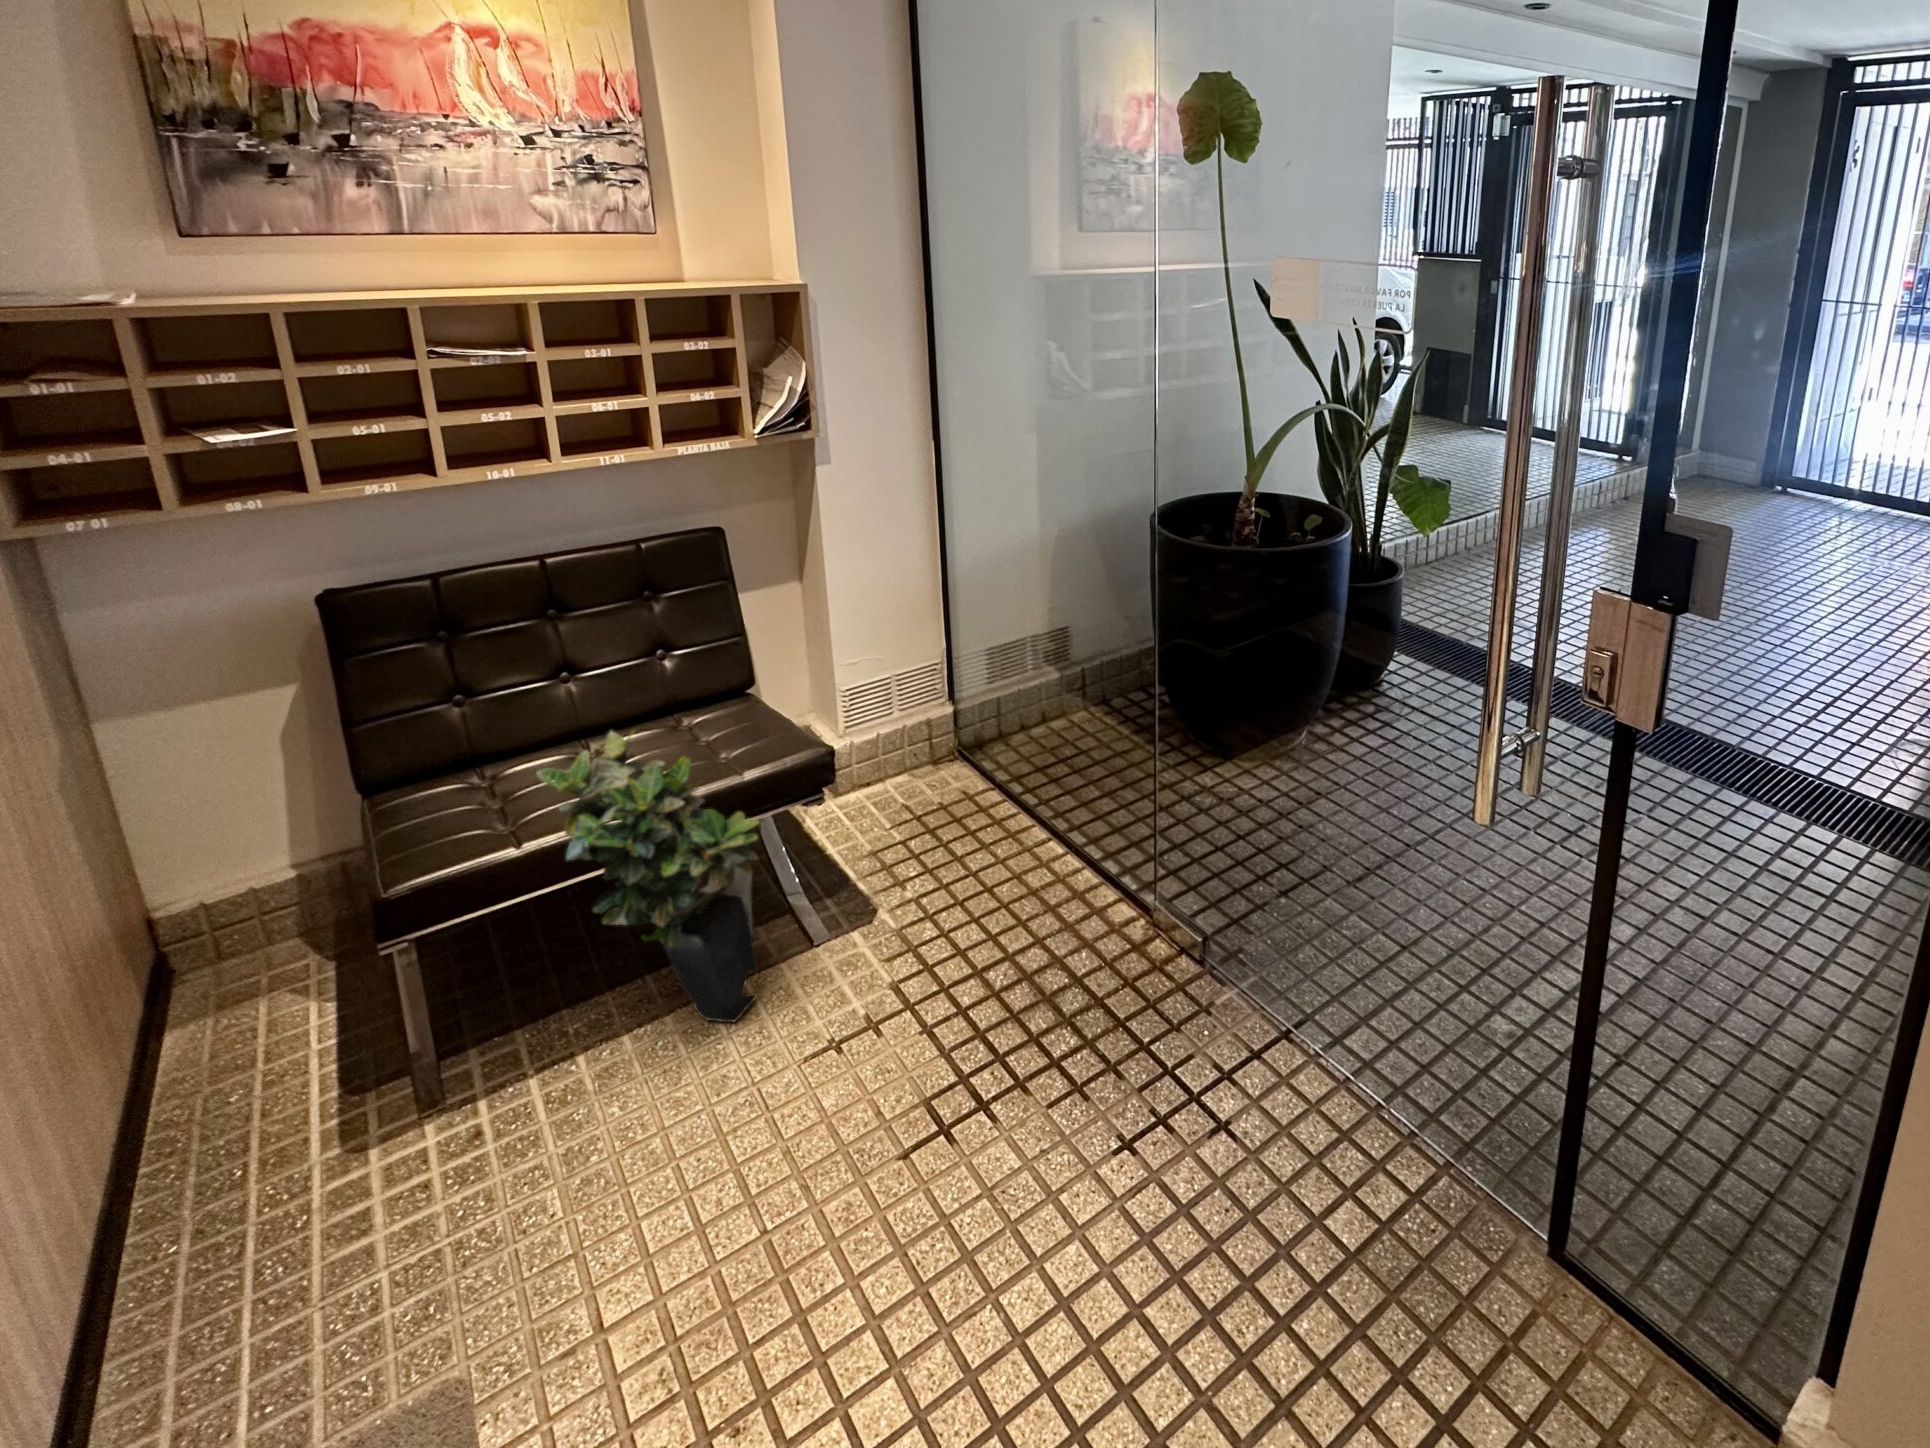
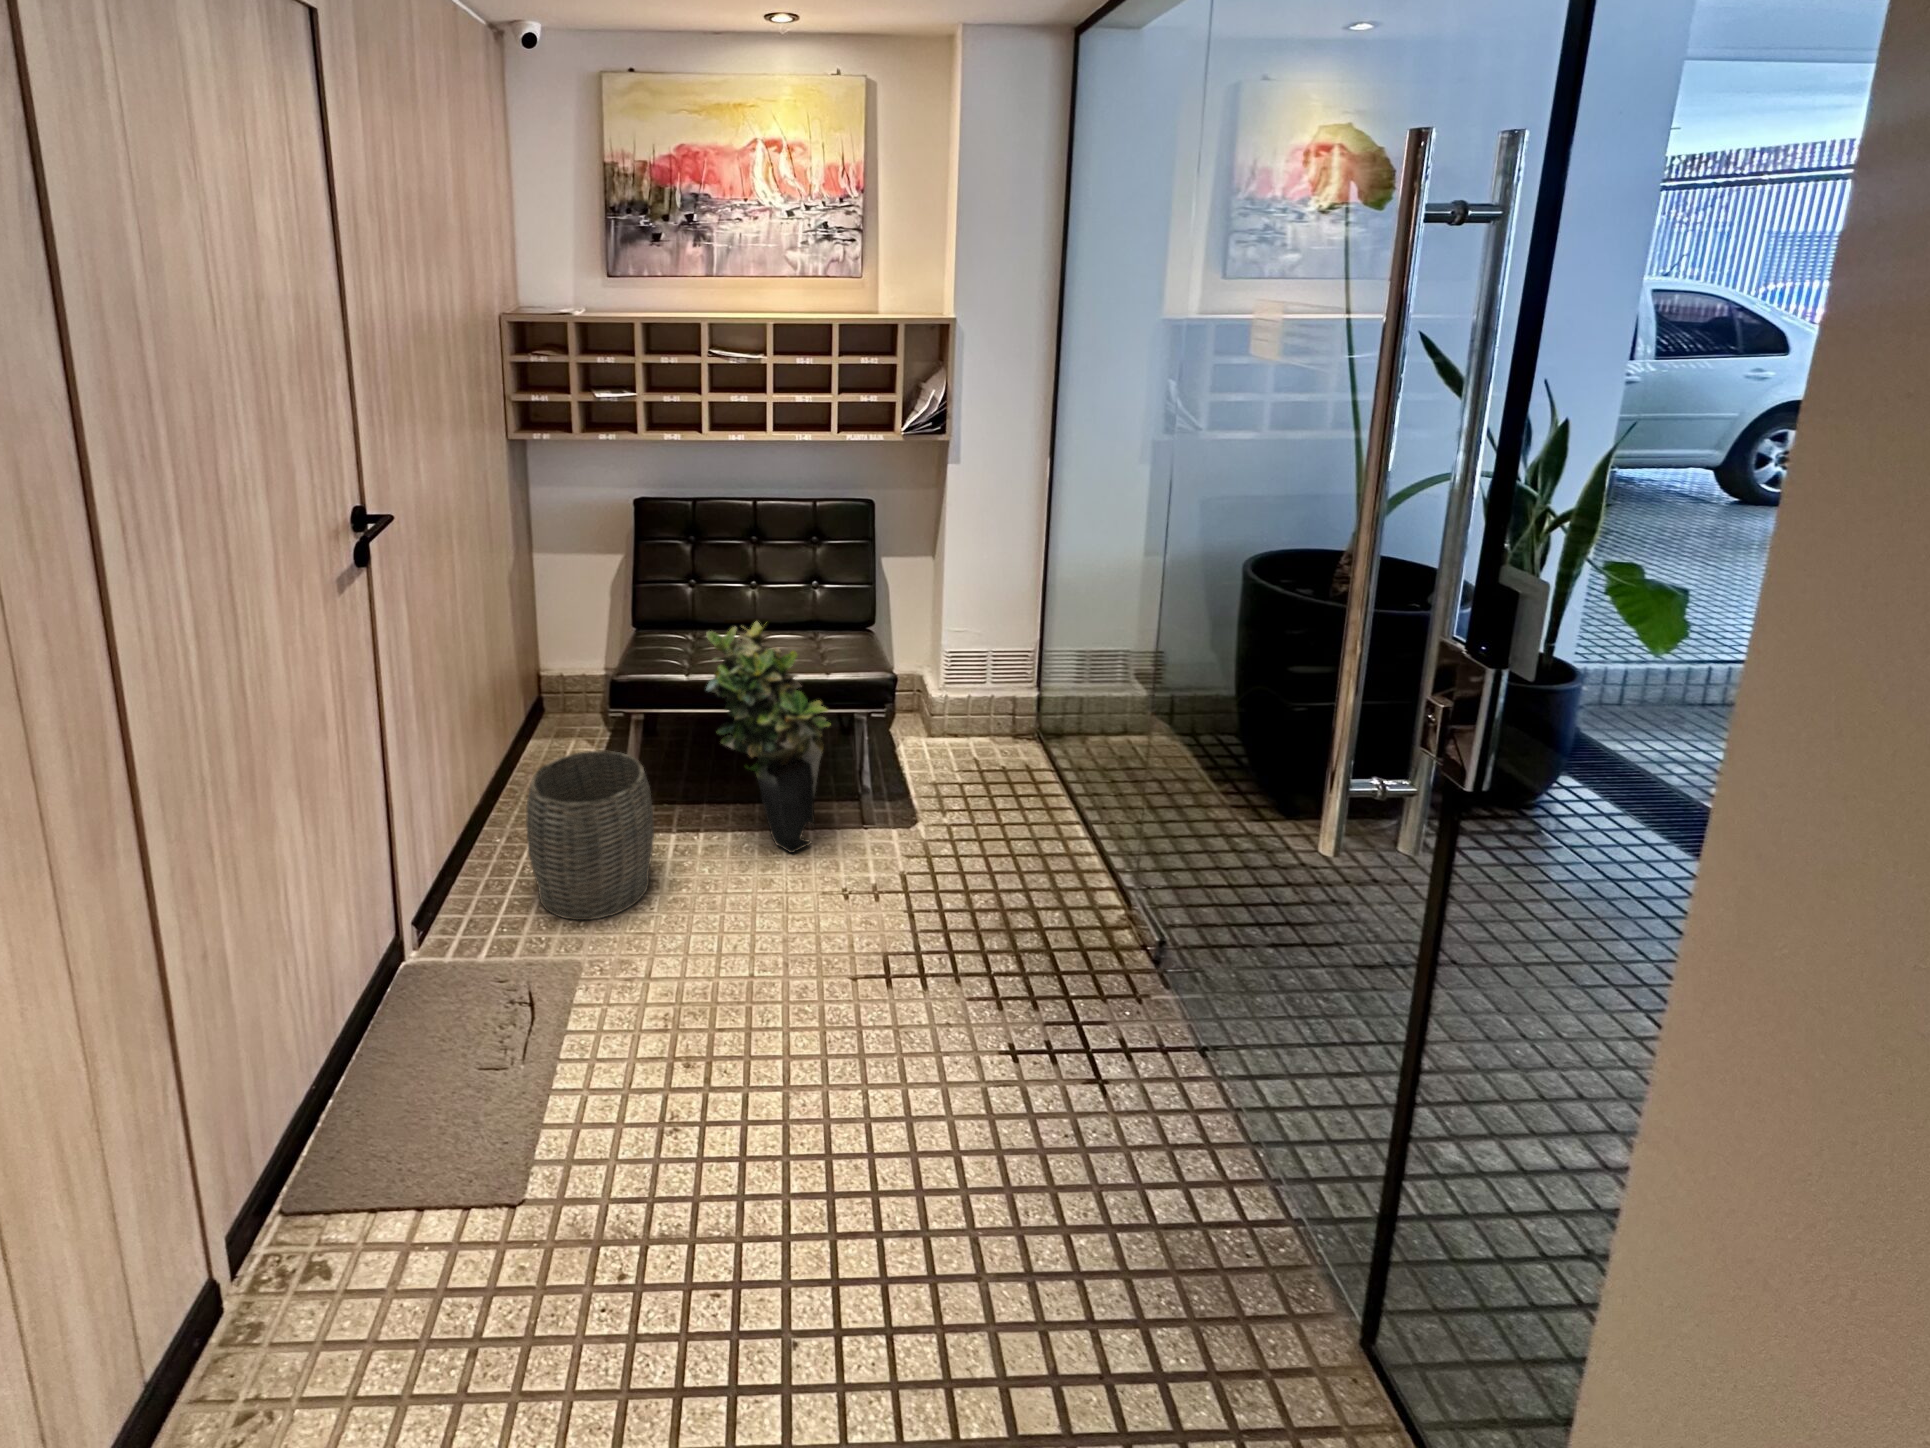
woven basket: none [252,1005,526,1327] -> present [526,751,654,920]

